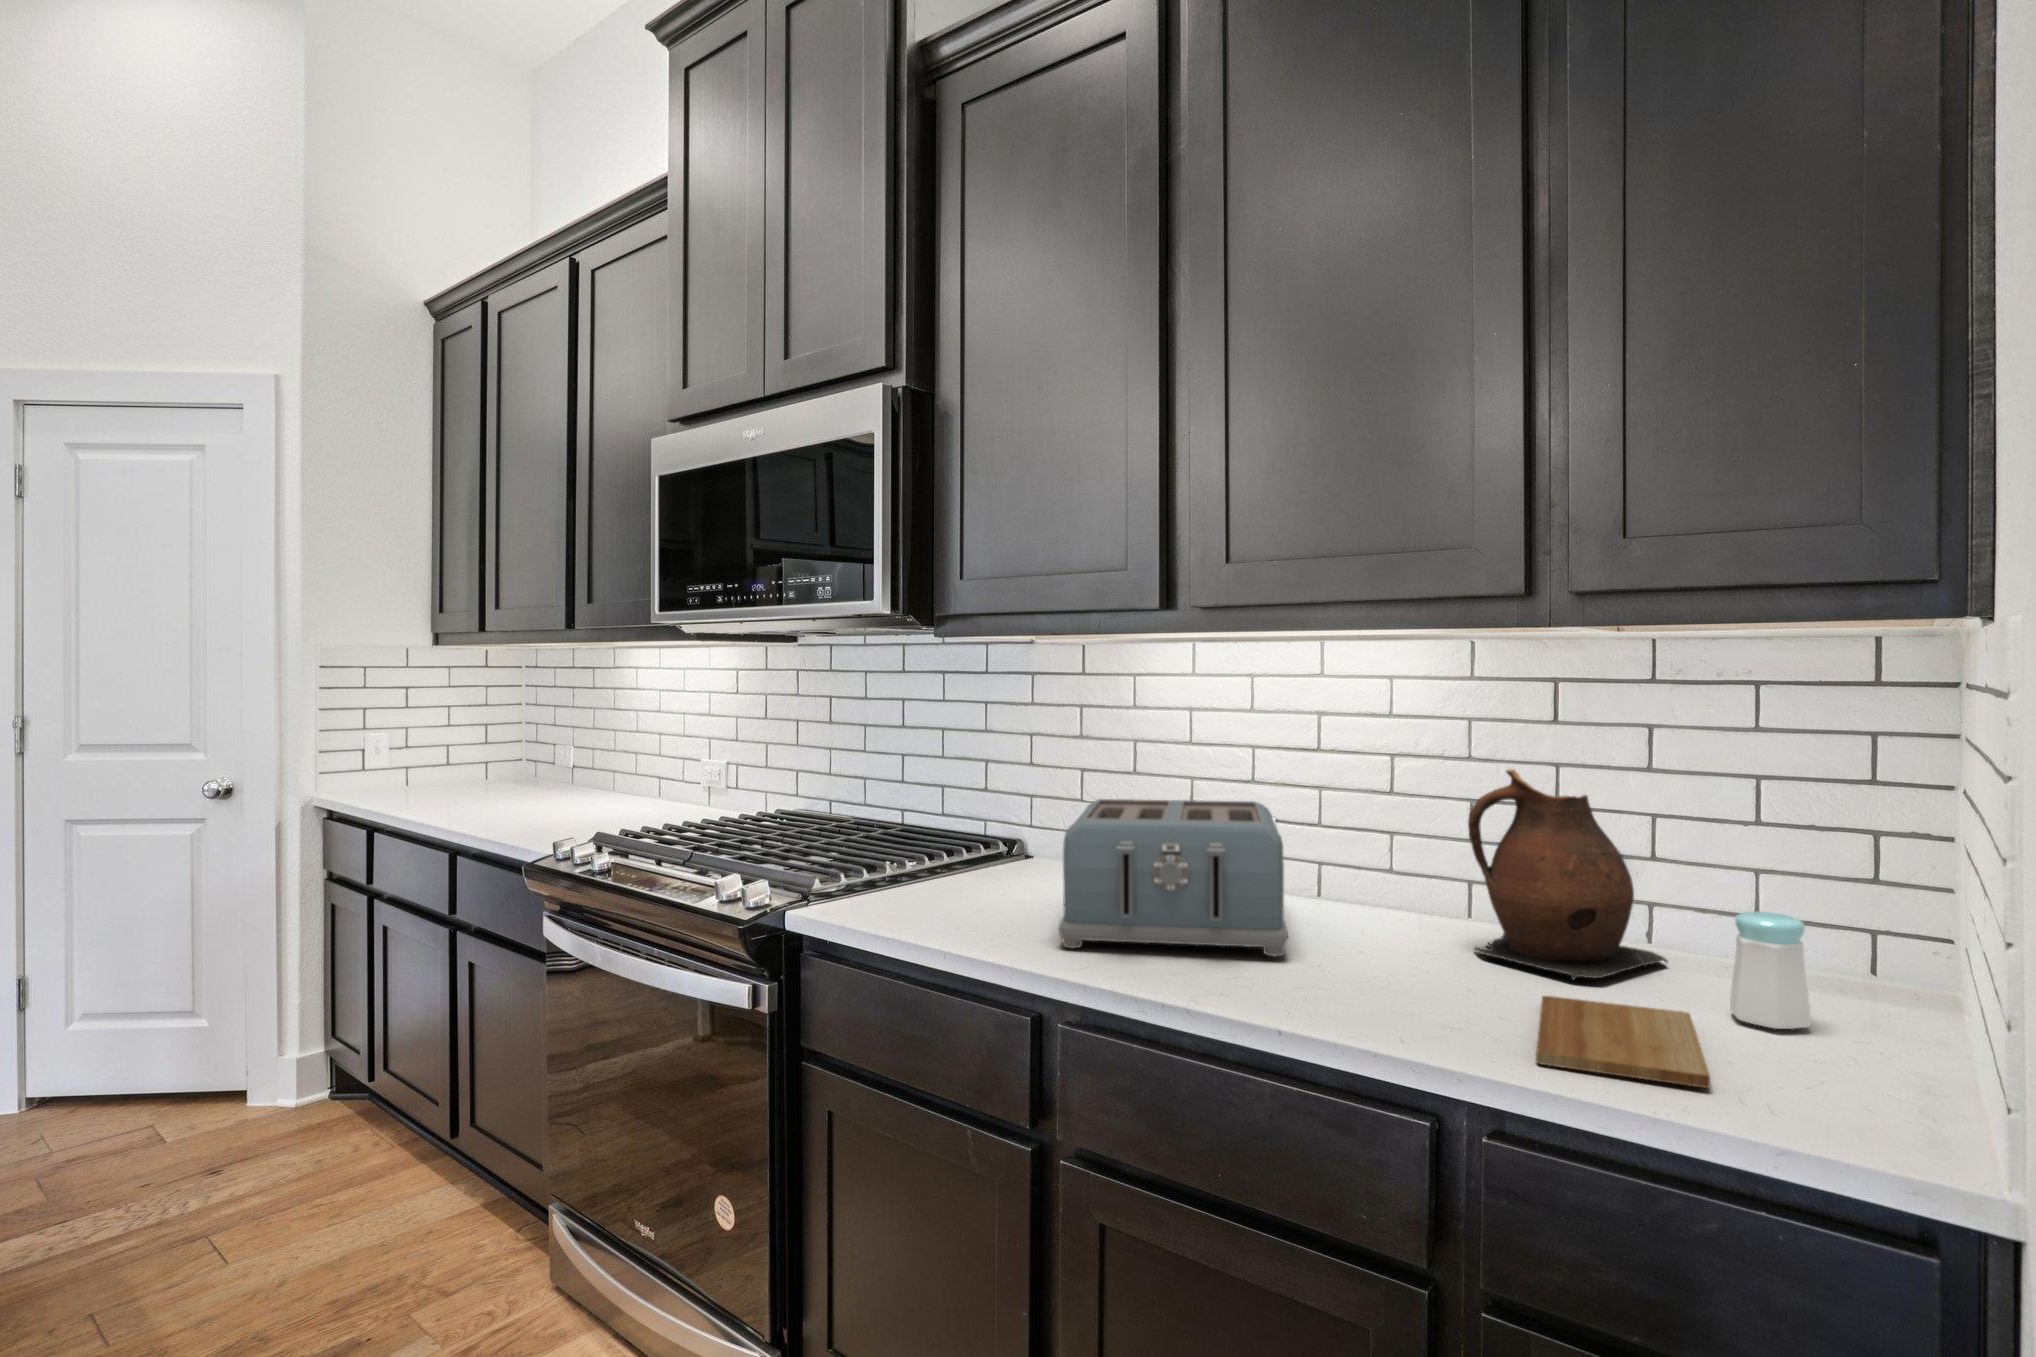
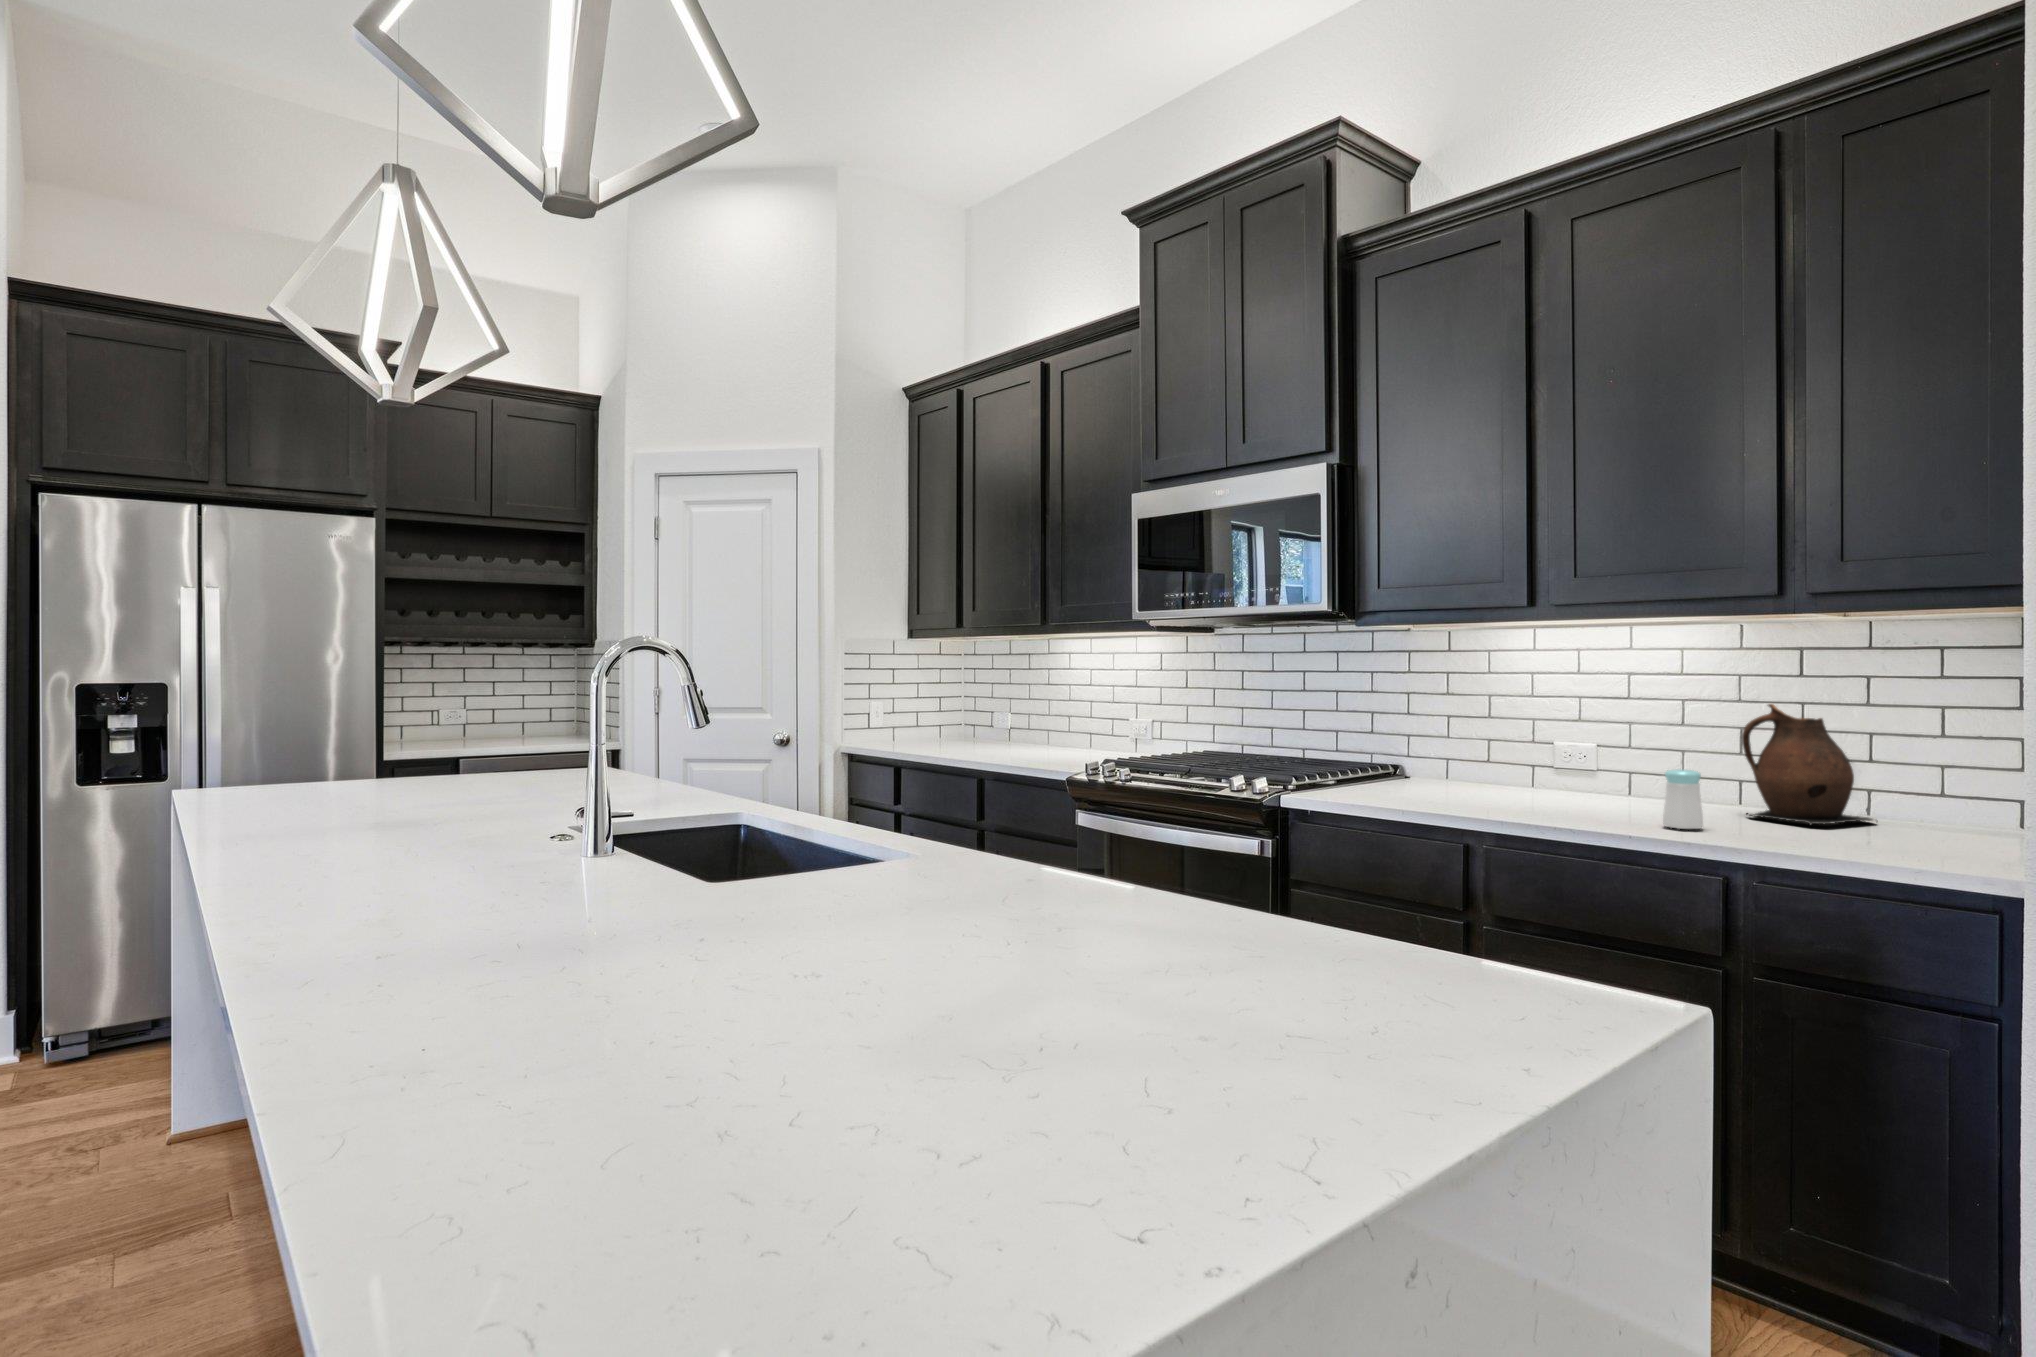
toaster: present [1059,799,1288,956] -> none [1470,728,1622,814]
salt shaker: present [1730,911,1811,1029] -> present [1663,769,1703,829]
cutting board: present [1536,996,1710,1088] -> none [1780,828,1880,855]

